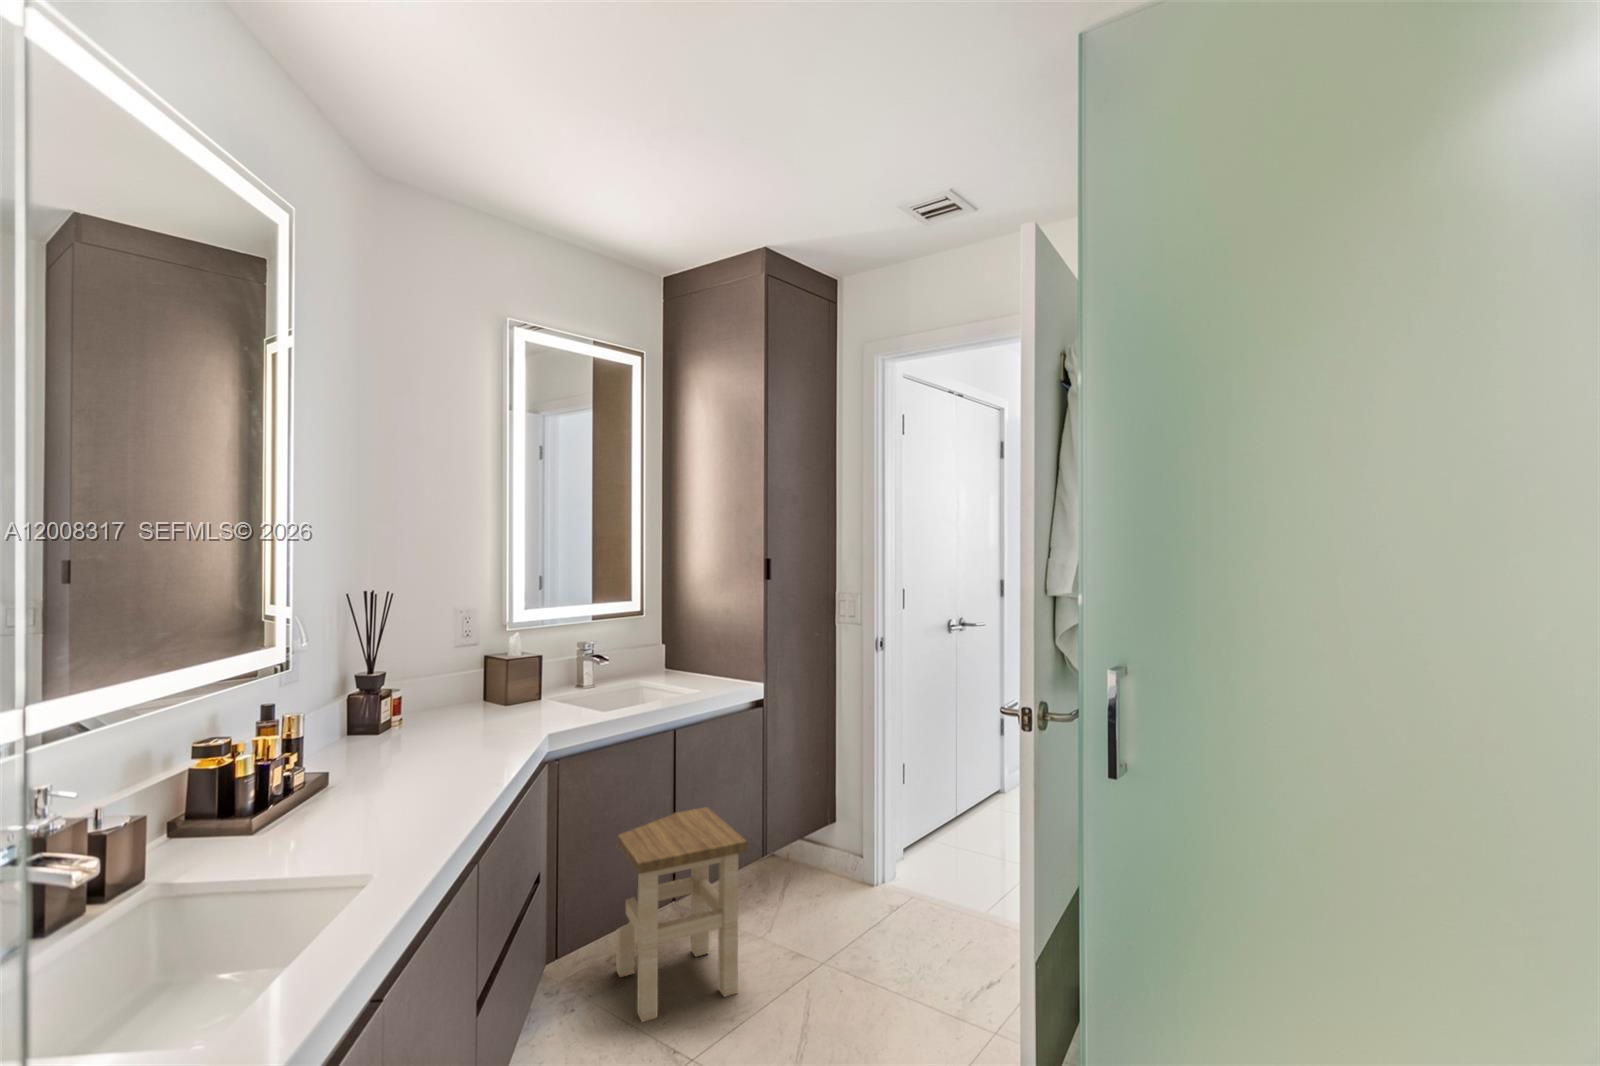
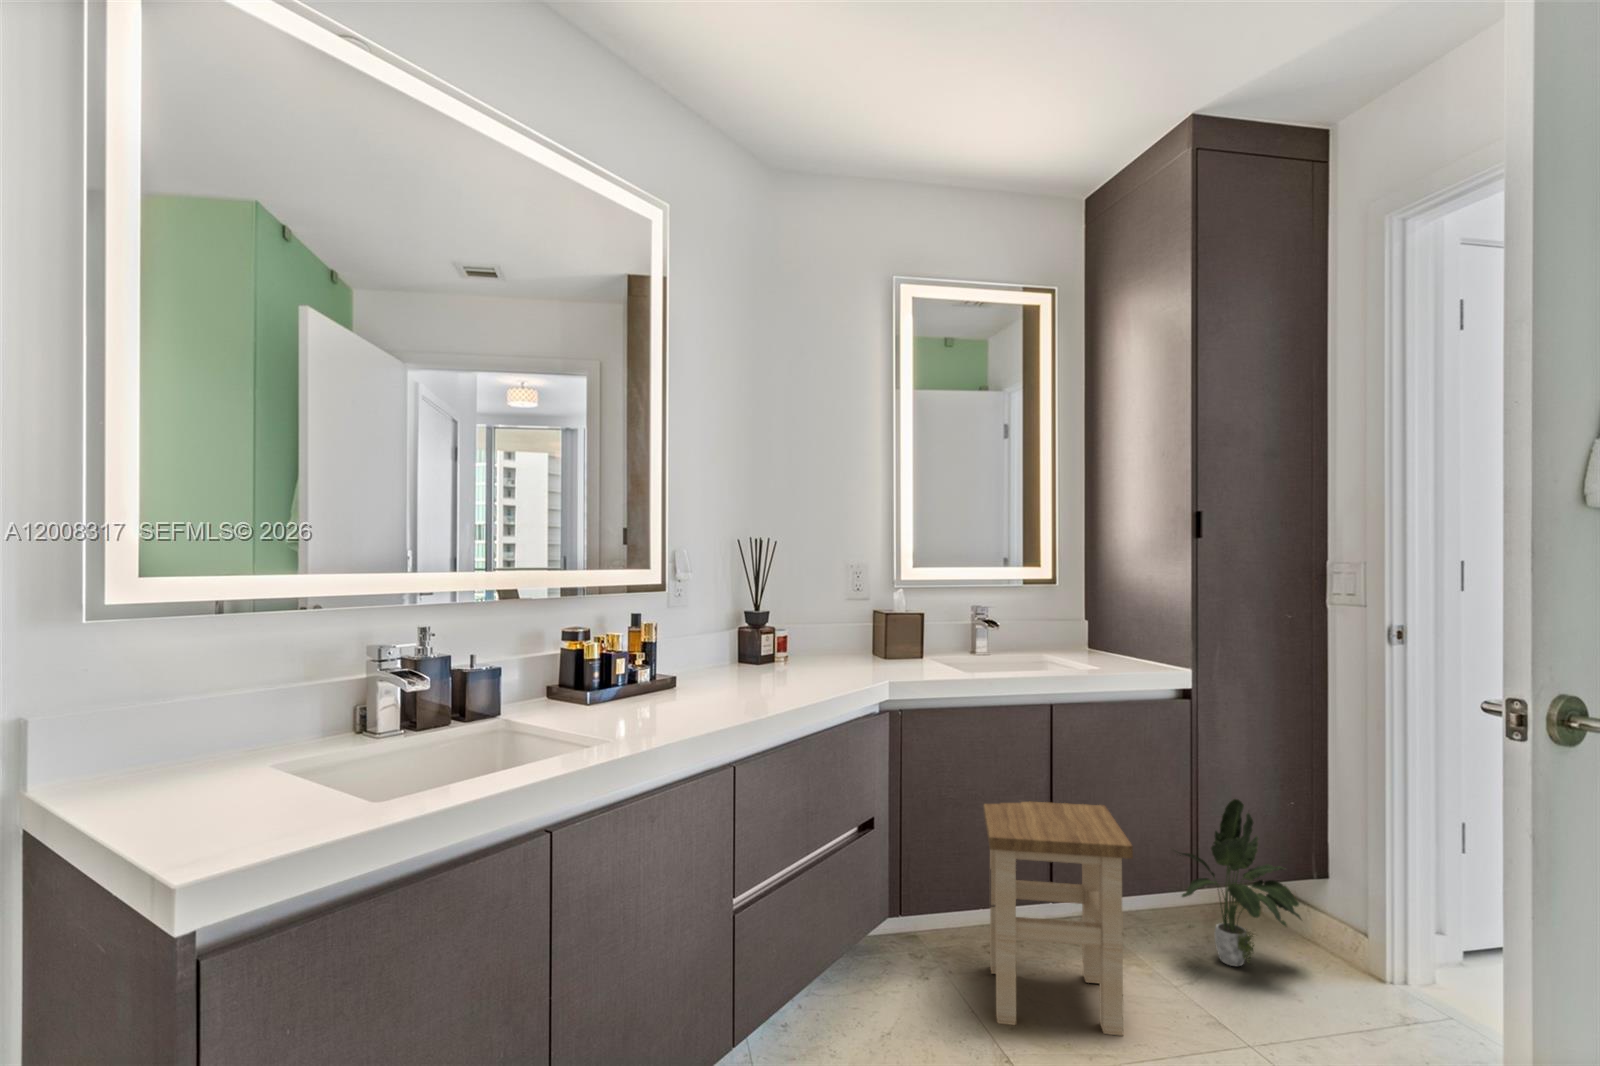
potted plant: none [746,778,830,905] -> present [1178,799,1301,966]

